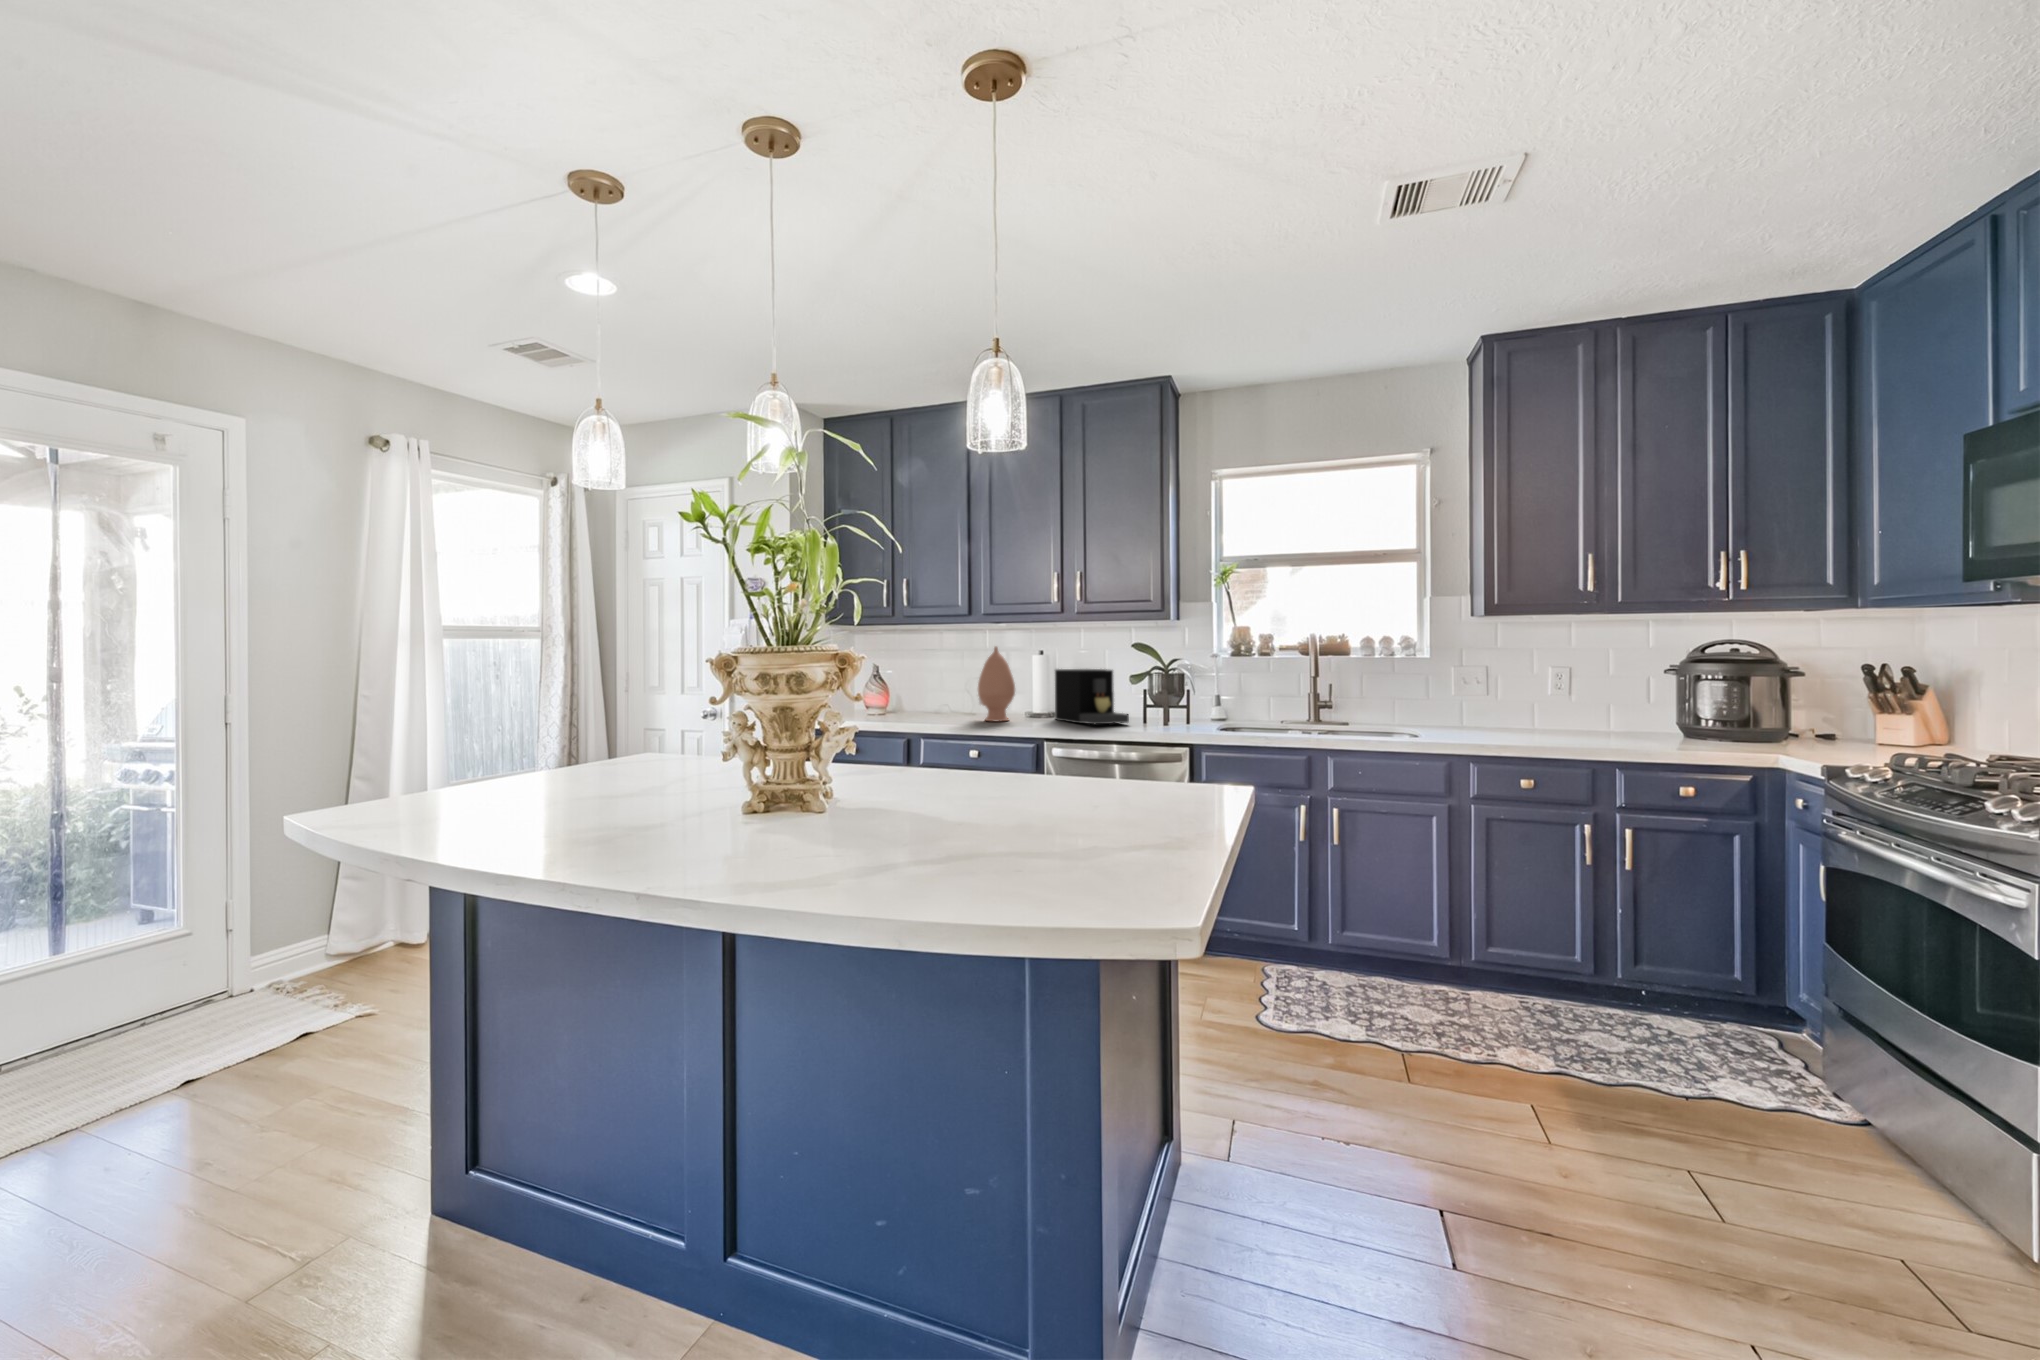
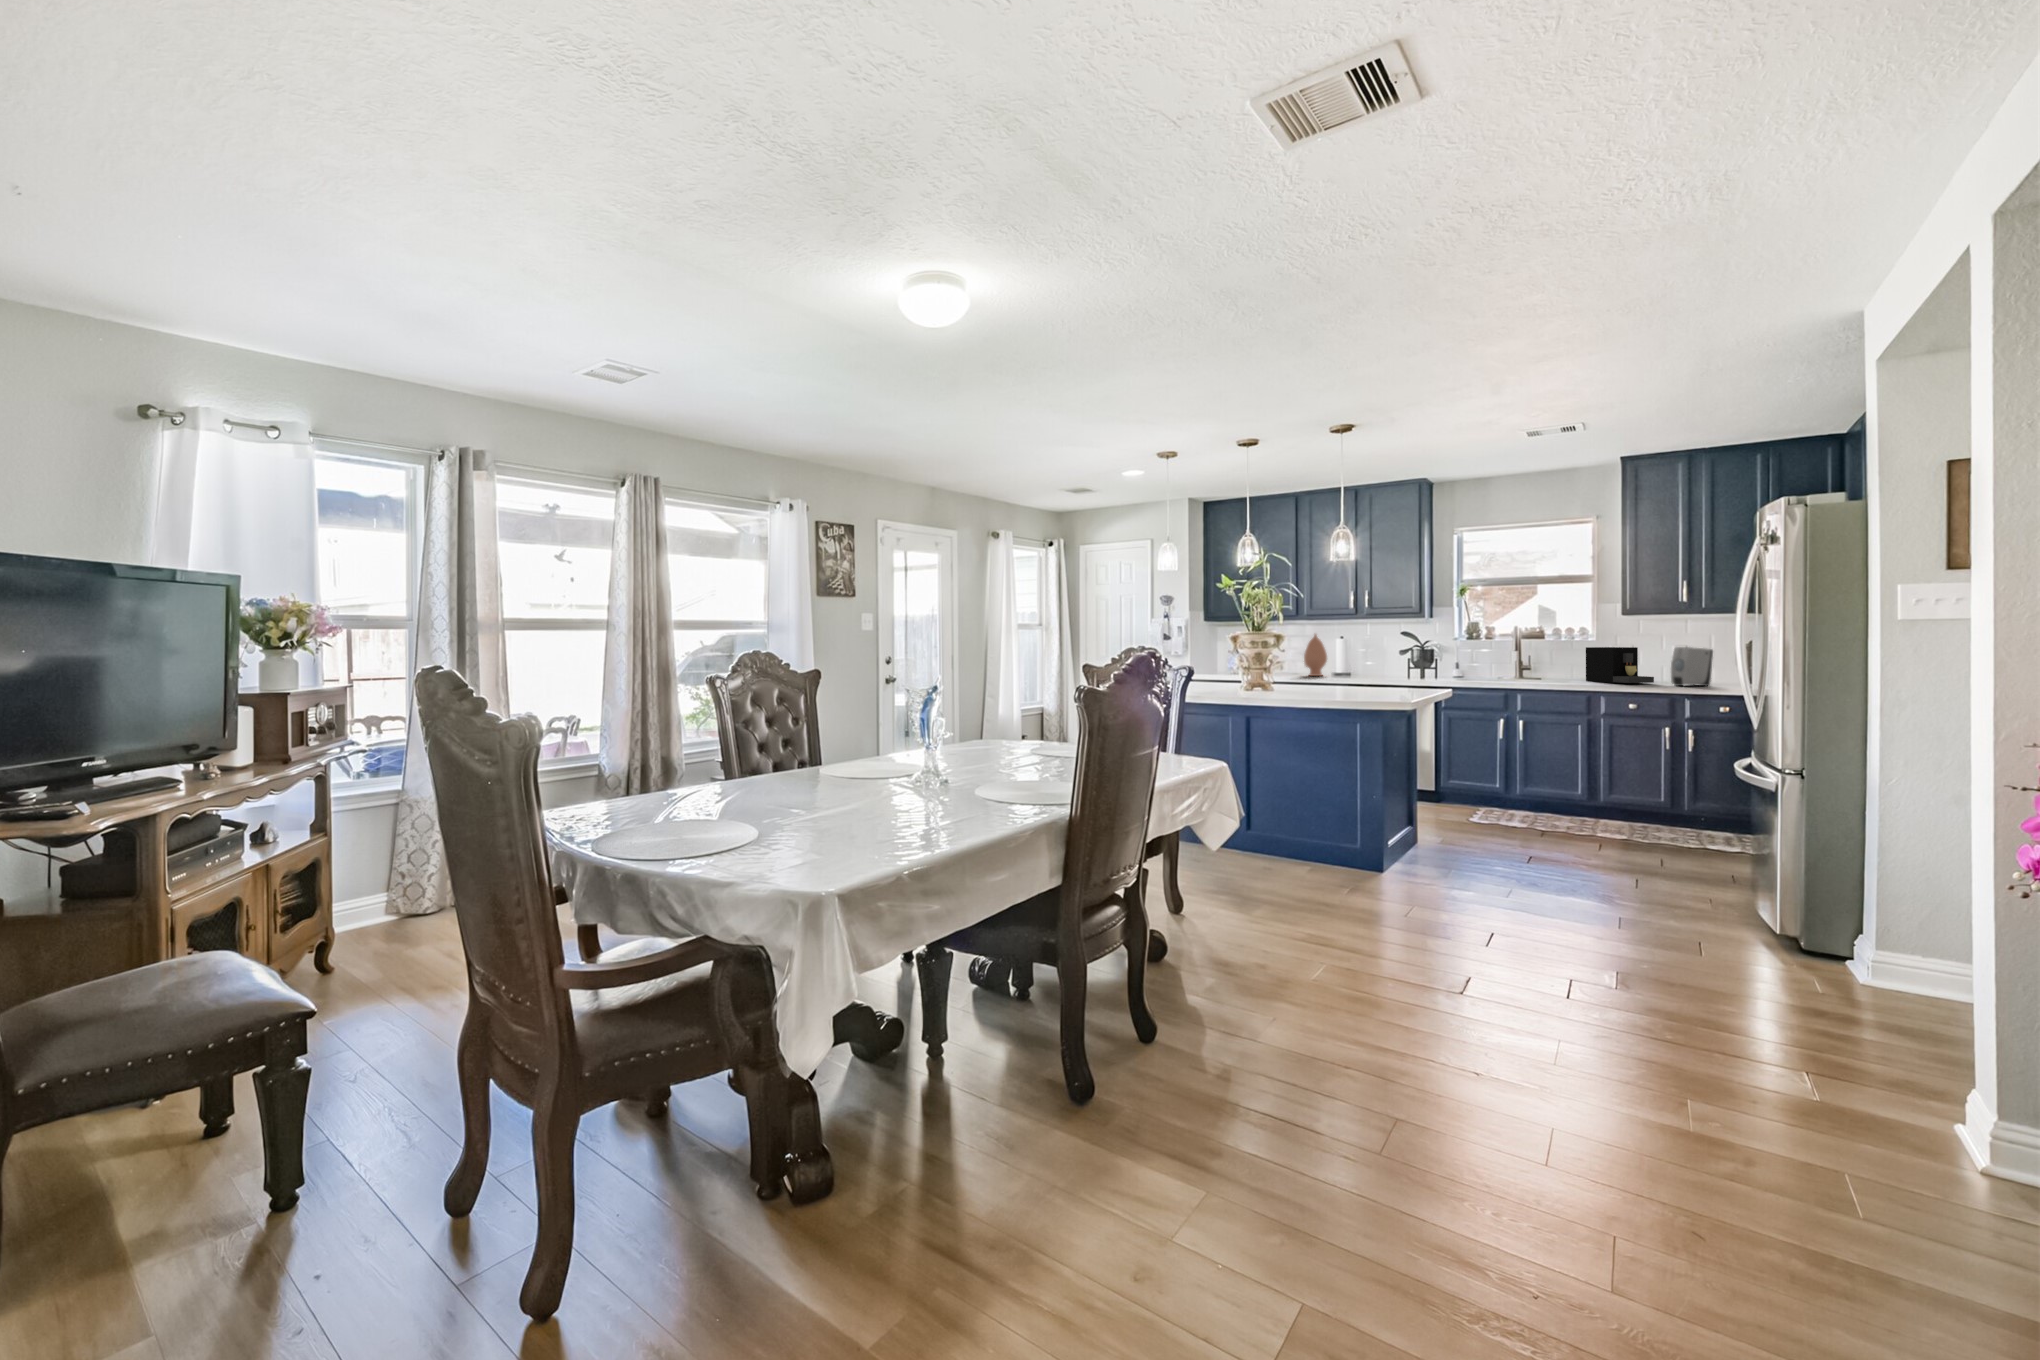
coffee maker: present [1055,669,1129,724] -> present [1586,647,1654,683]
soap dispenser: none [1571,673,1638,744] -> present [1671,647,1713,686]

